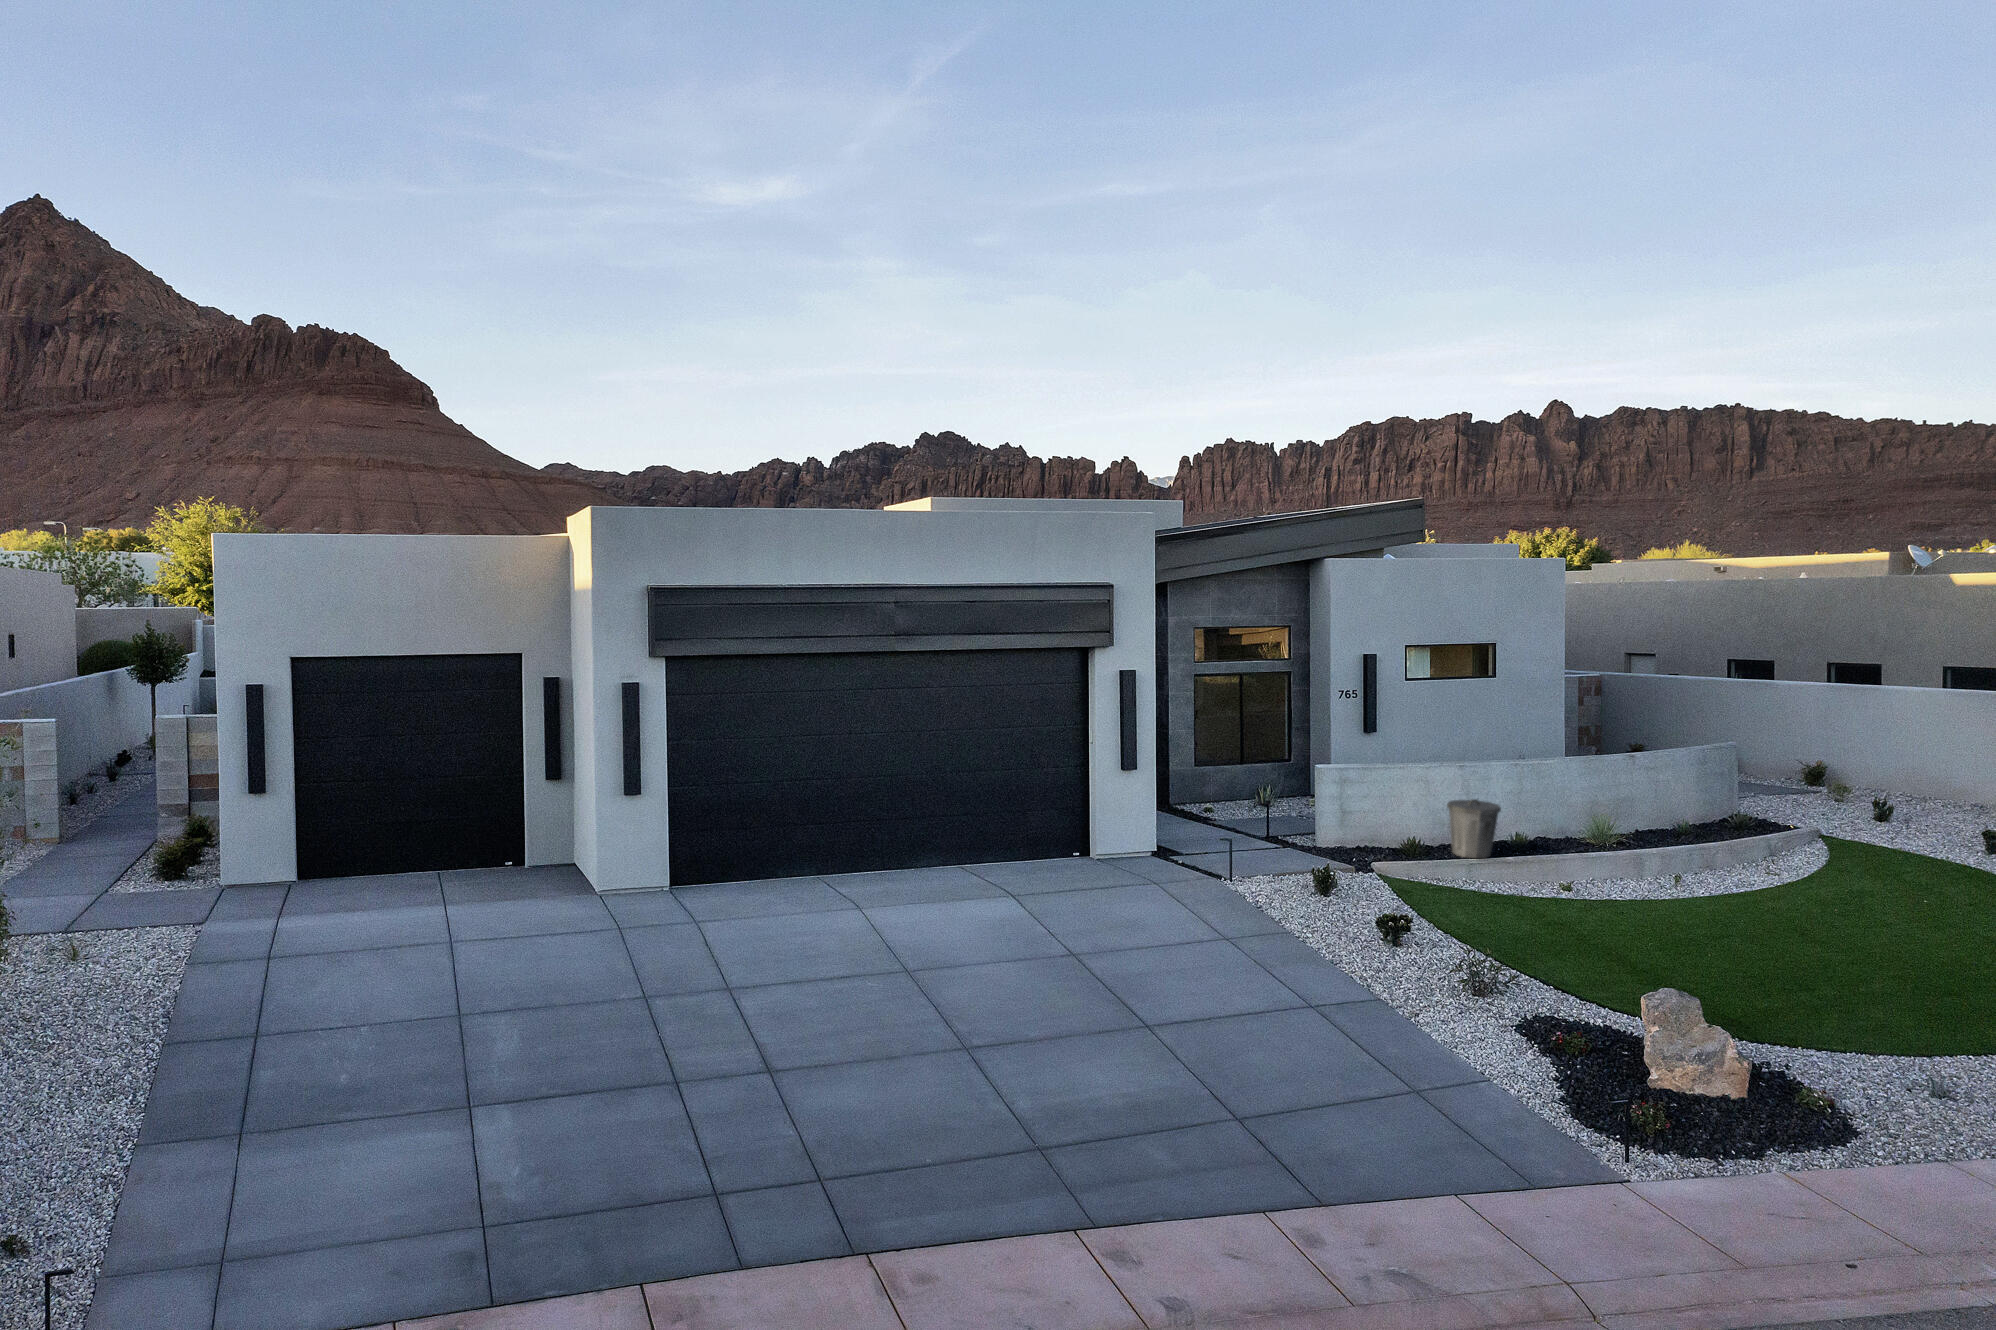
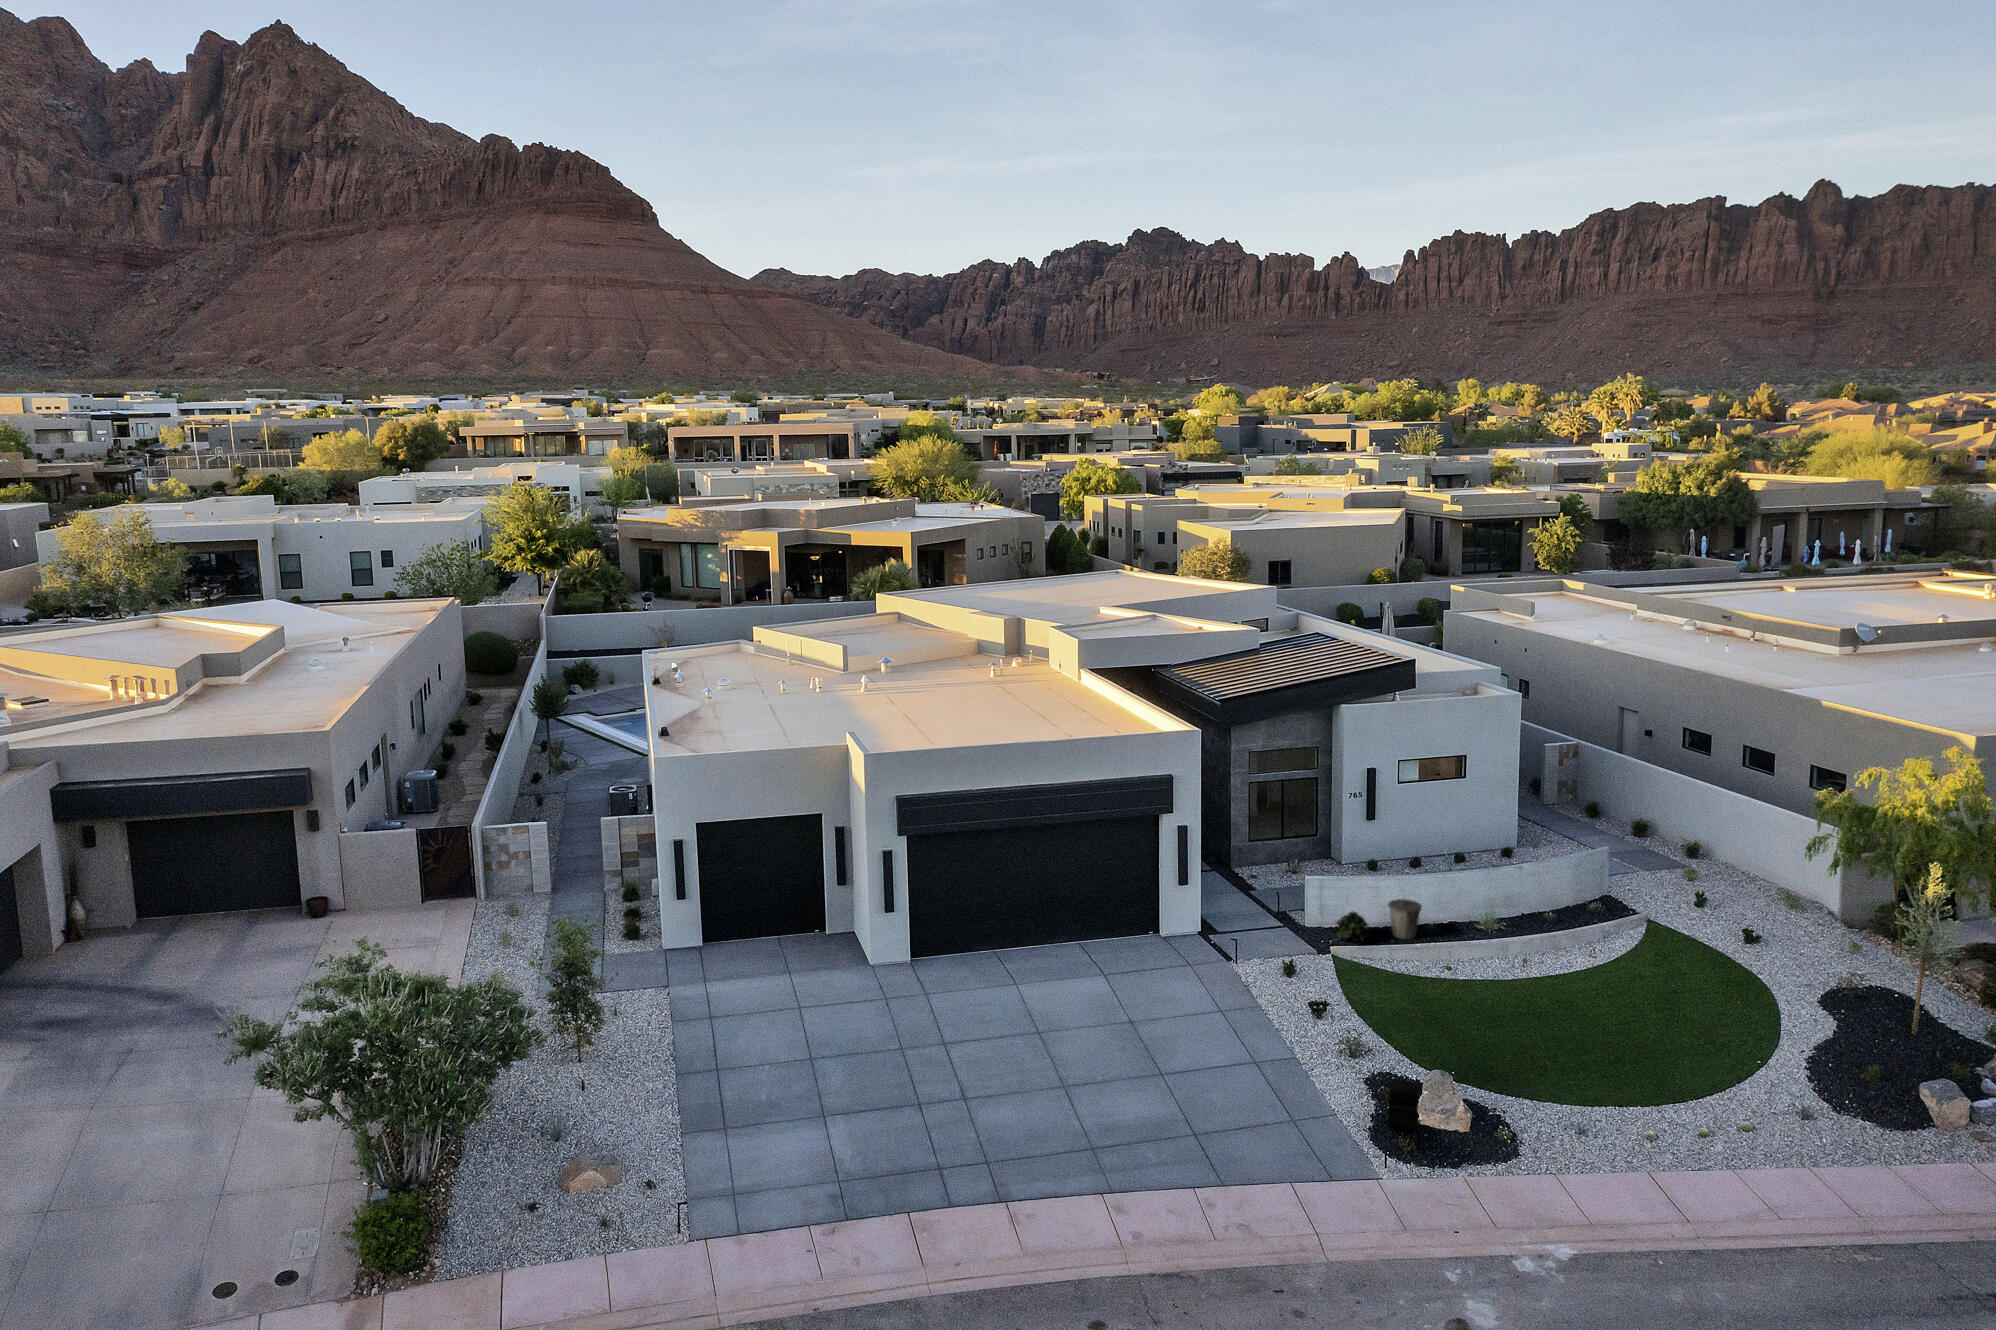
potted plant: none [1368,814,1422,863] -> present [1335,912,1369,943]
toolbox: none [1584,1008,1655,1099] -> present [1388,1080,1420,1130]

